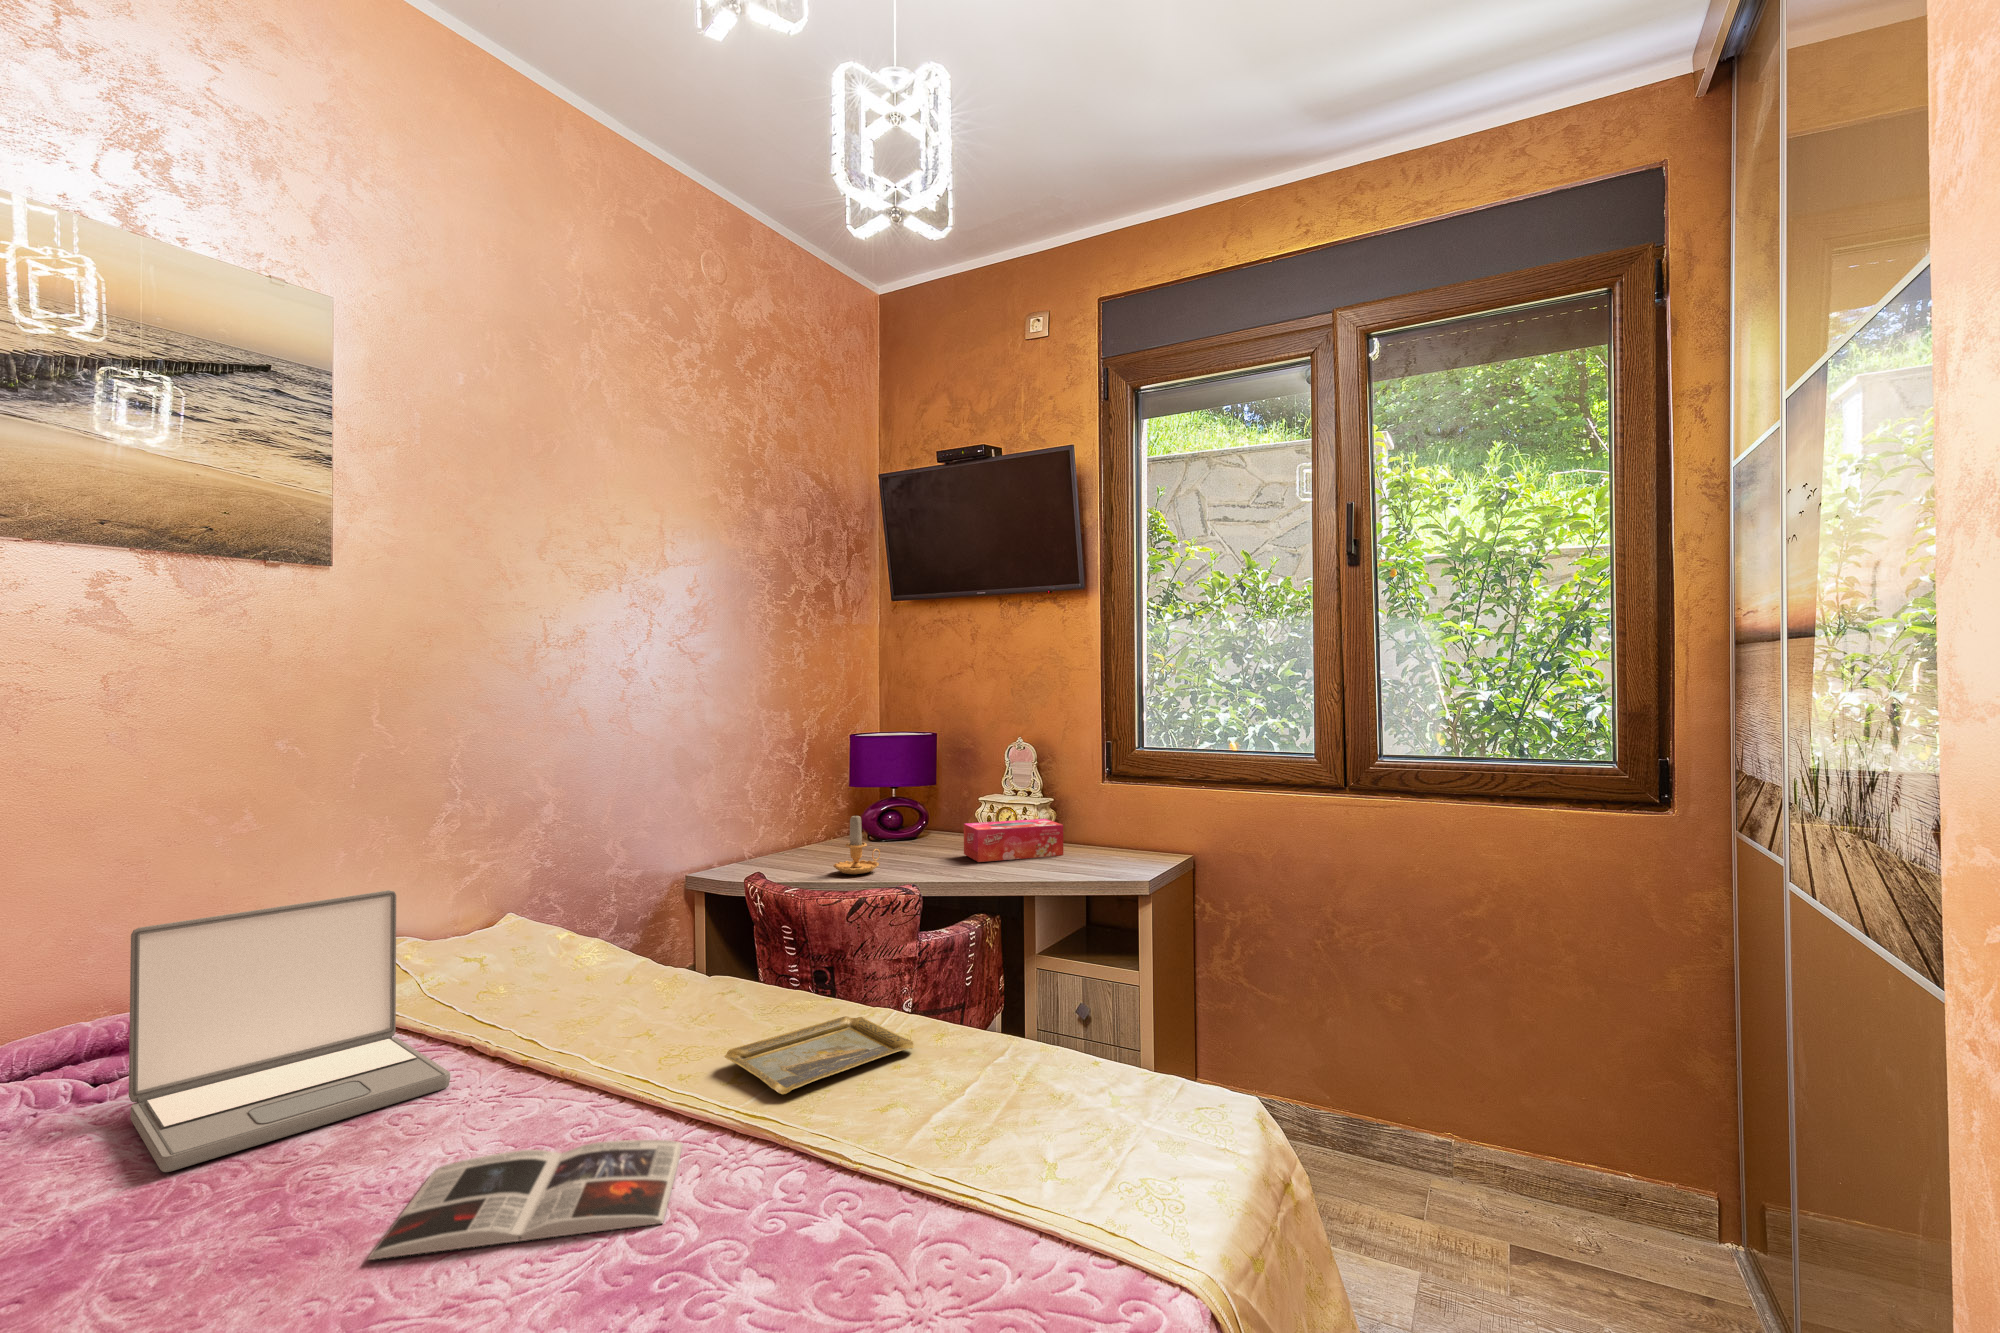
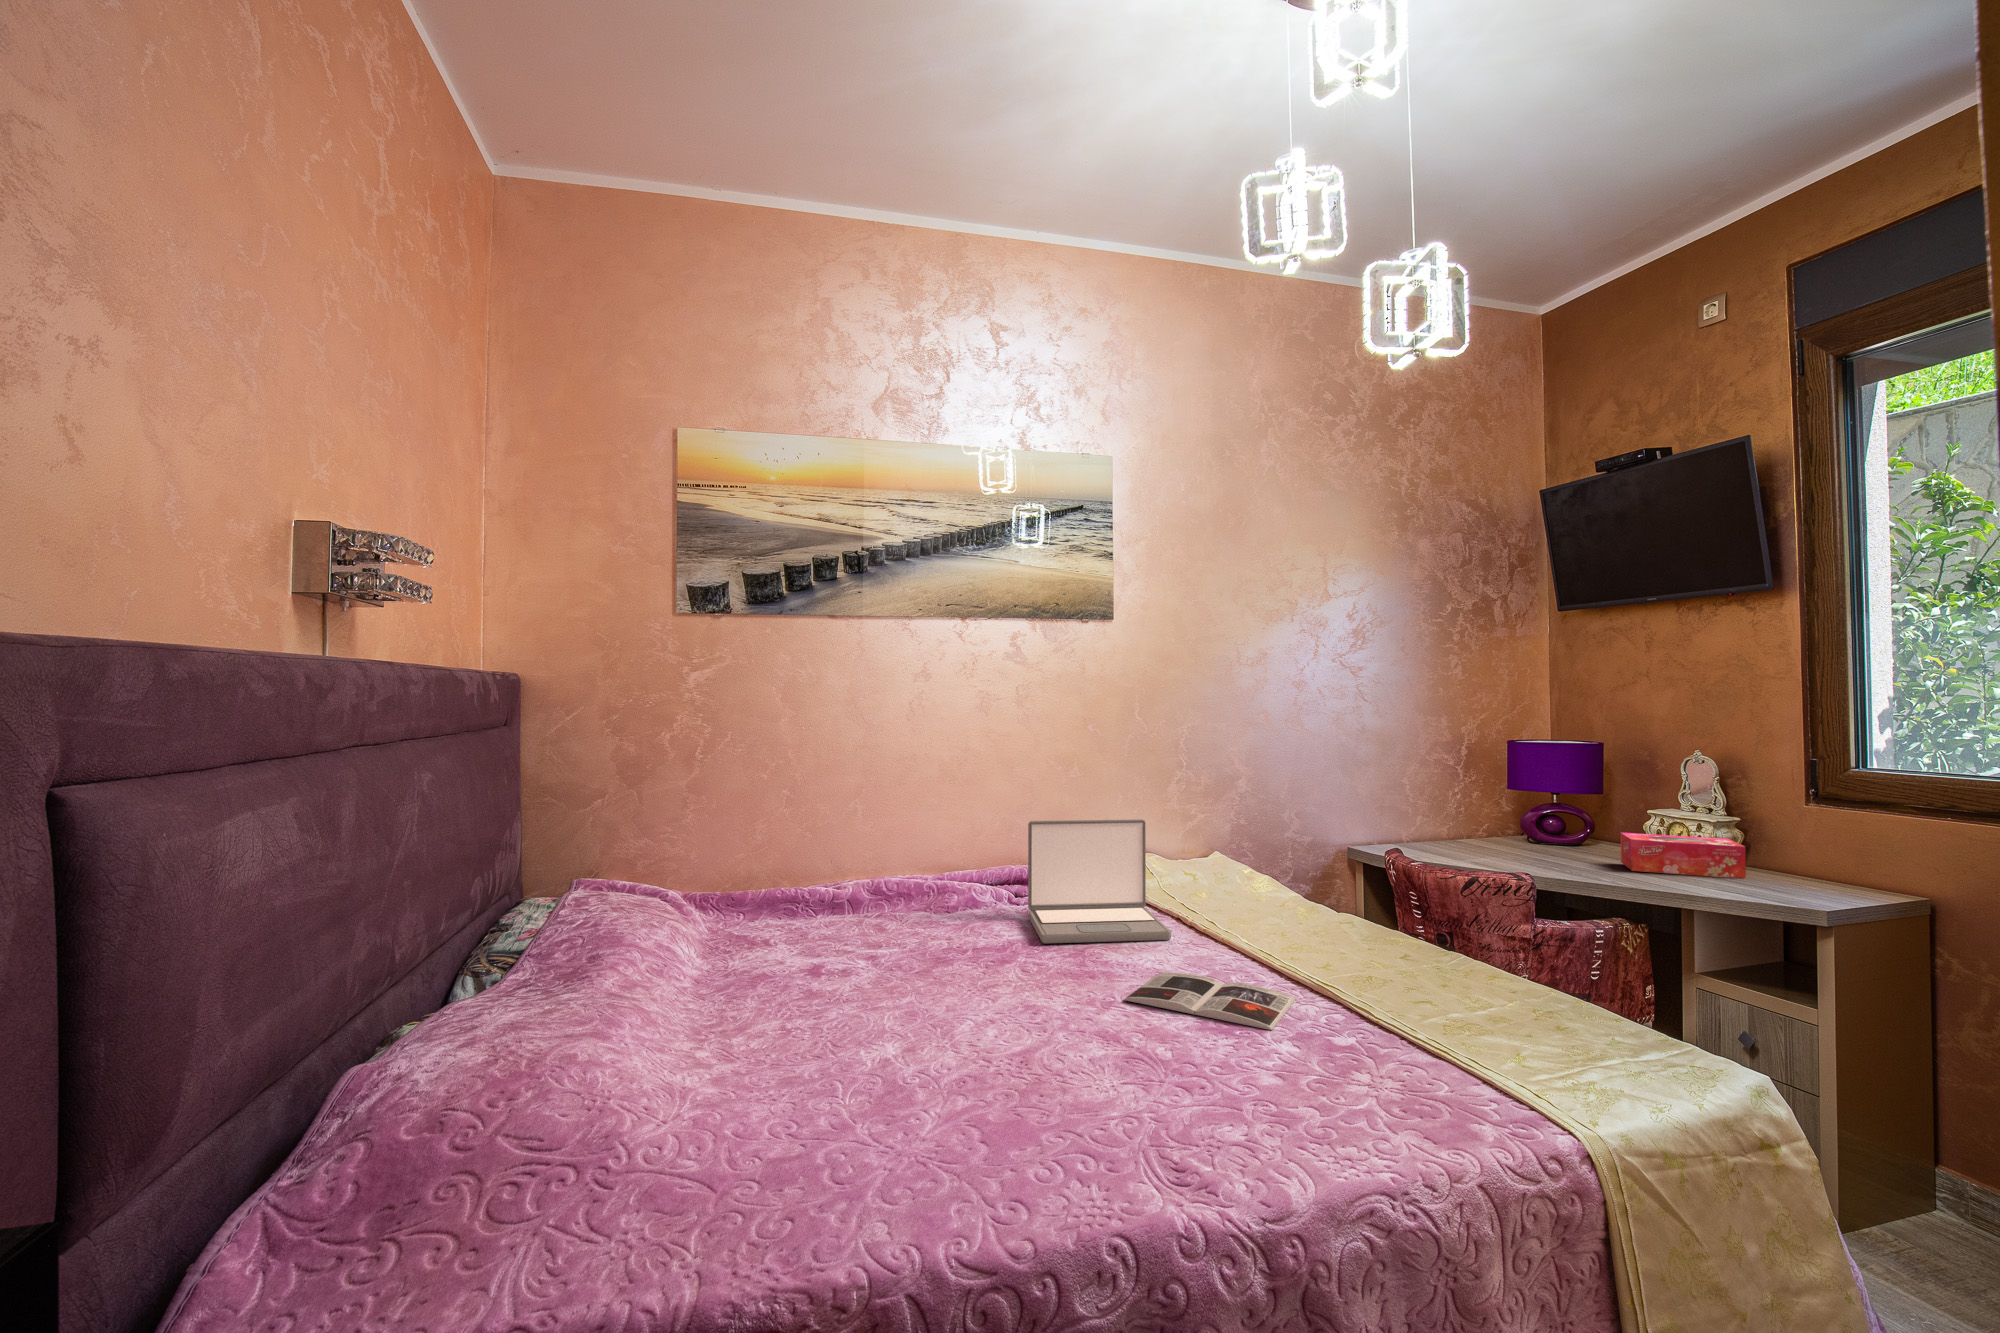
candle: present [833,815,880,874] -> none [1474,810,1523,864]
tray: present [724,1016,914,1094] -> none [1336,958,1489,991]

